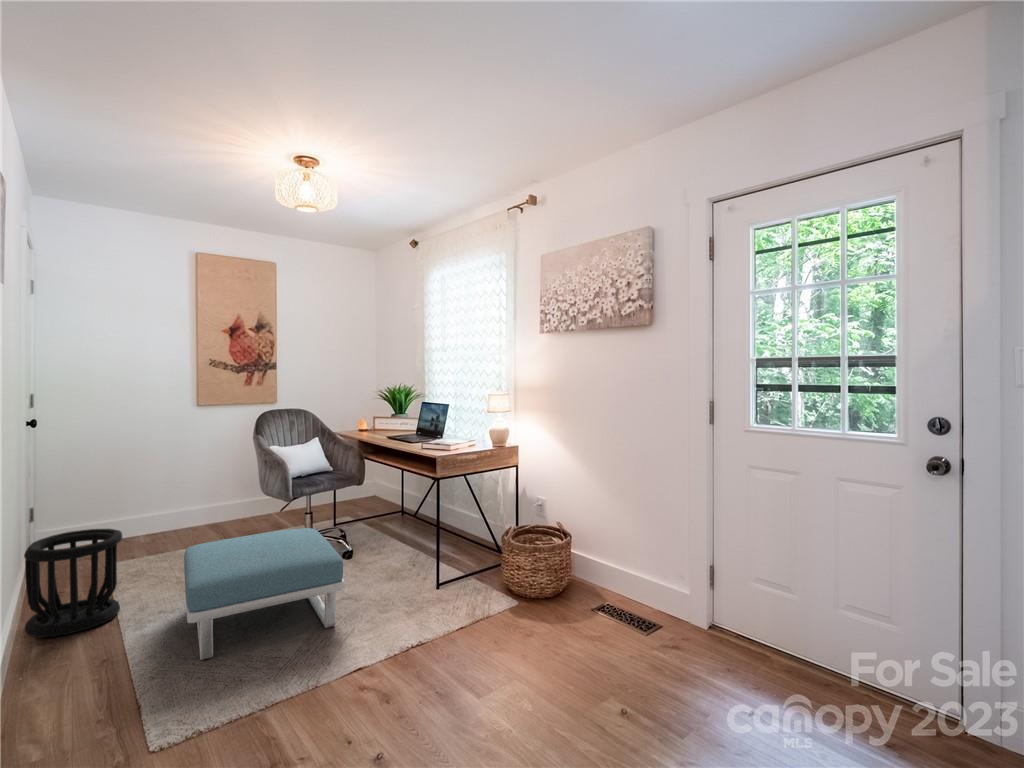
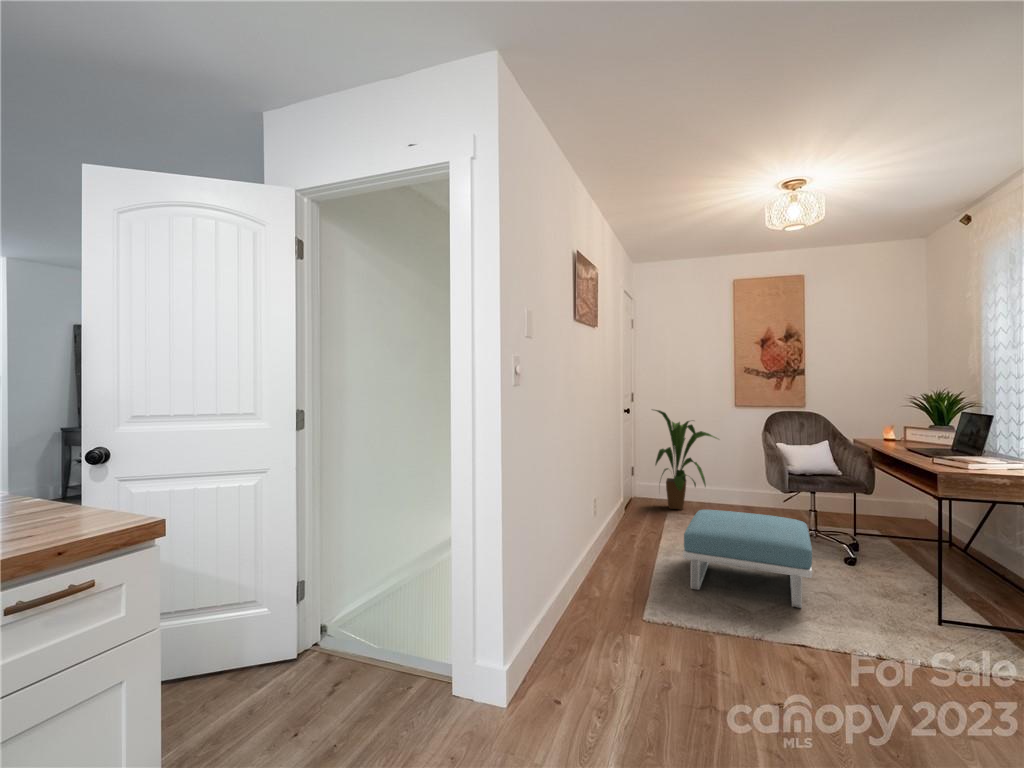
house plant: none [76,418,183,553] -> present [655,410,718,510]
wastebasket: present [24,529,122,637] -> none [611,483,663,547]

